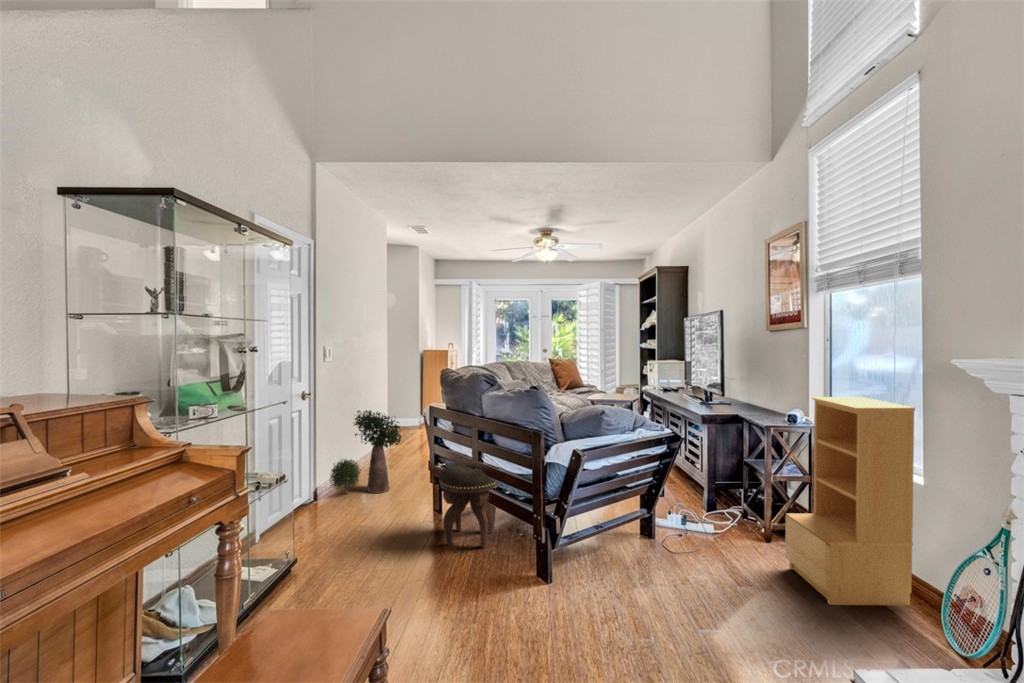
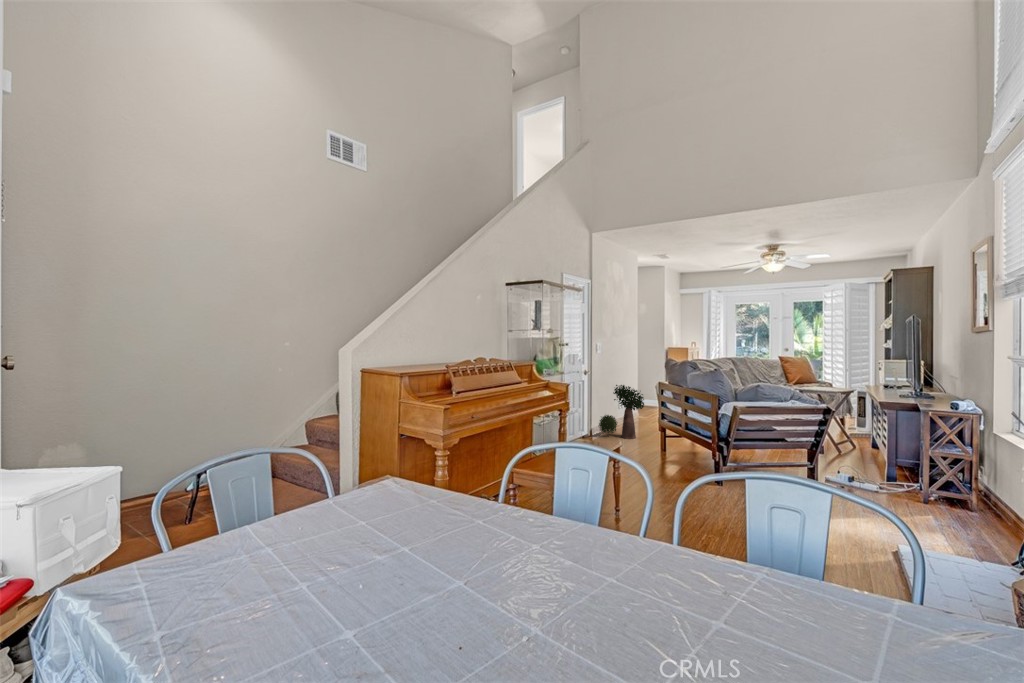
bookshelf: present [785,397,915,605] -> none [917,386,1011,540]
footstool: present [439,462,497,548] -> none [662,417,703,469]

